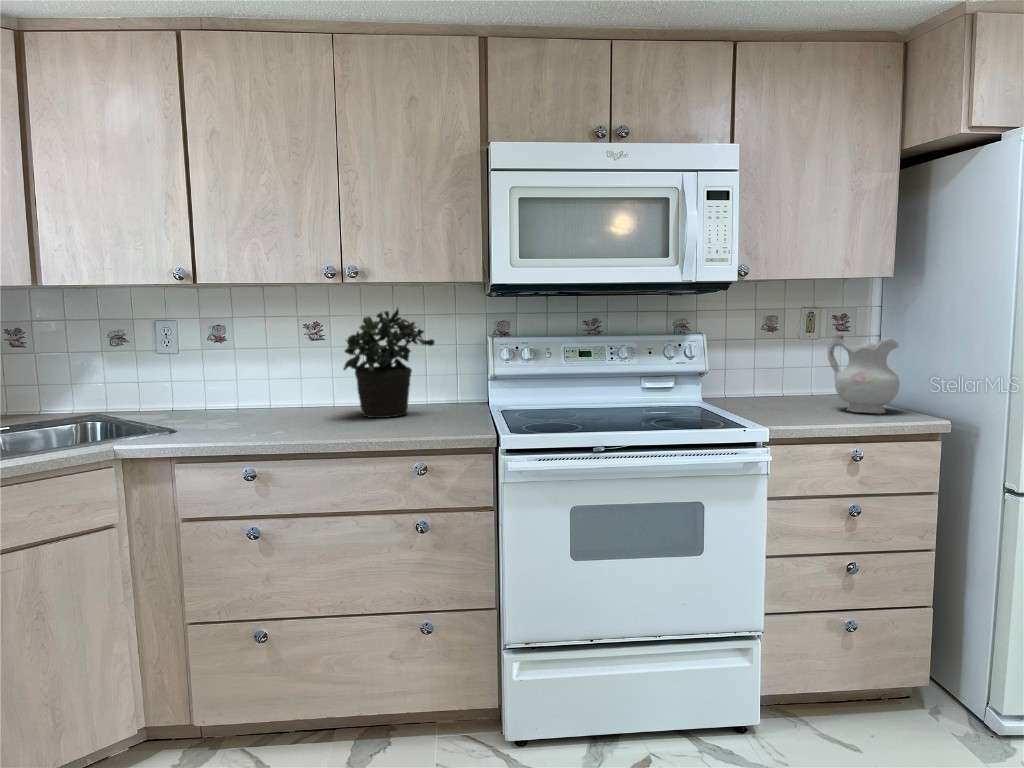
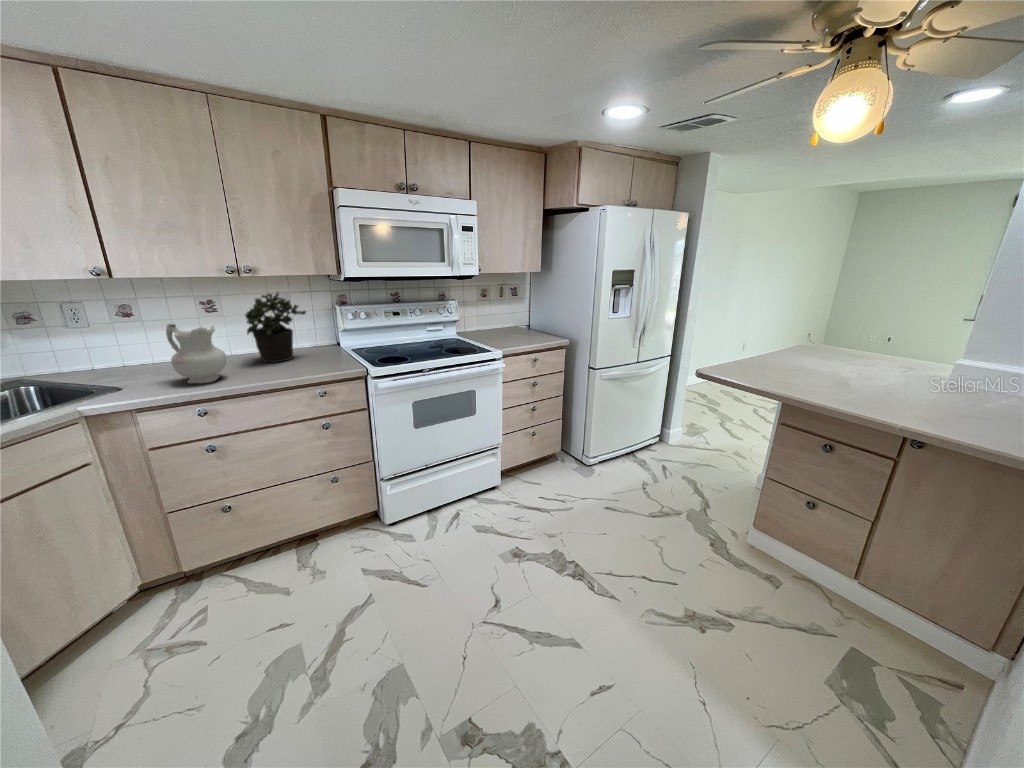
ceramic pitcher: present [827,335,900,414] -> present [166,324,227,383]

